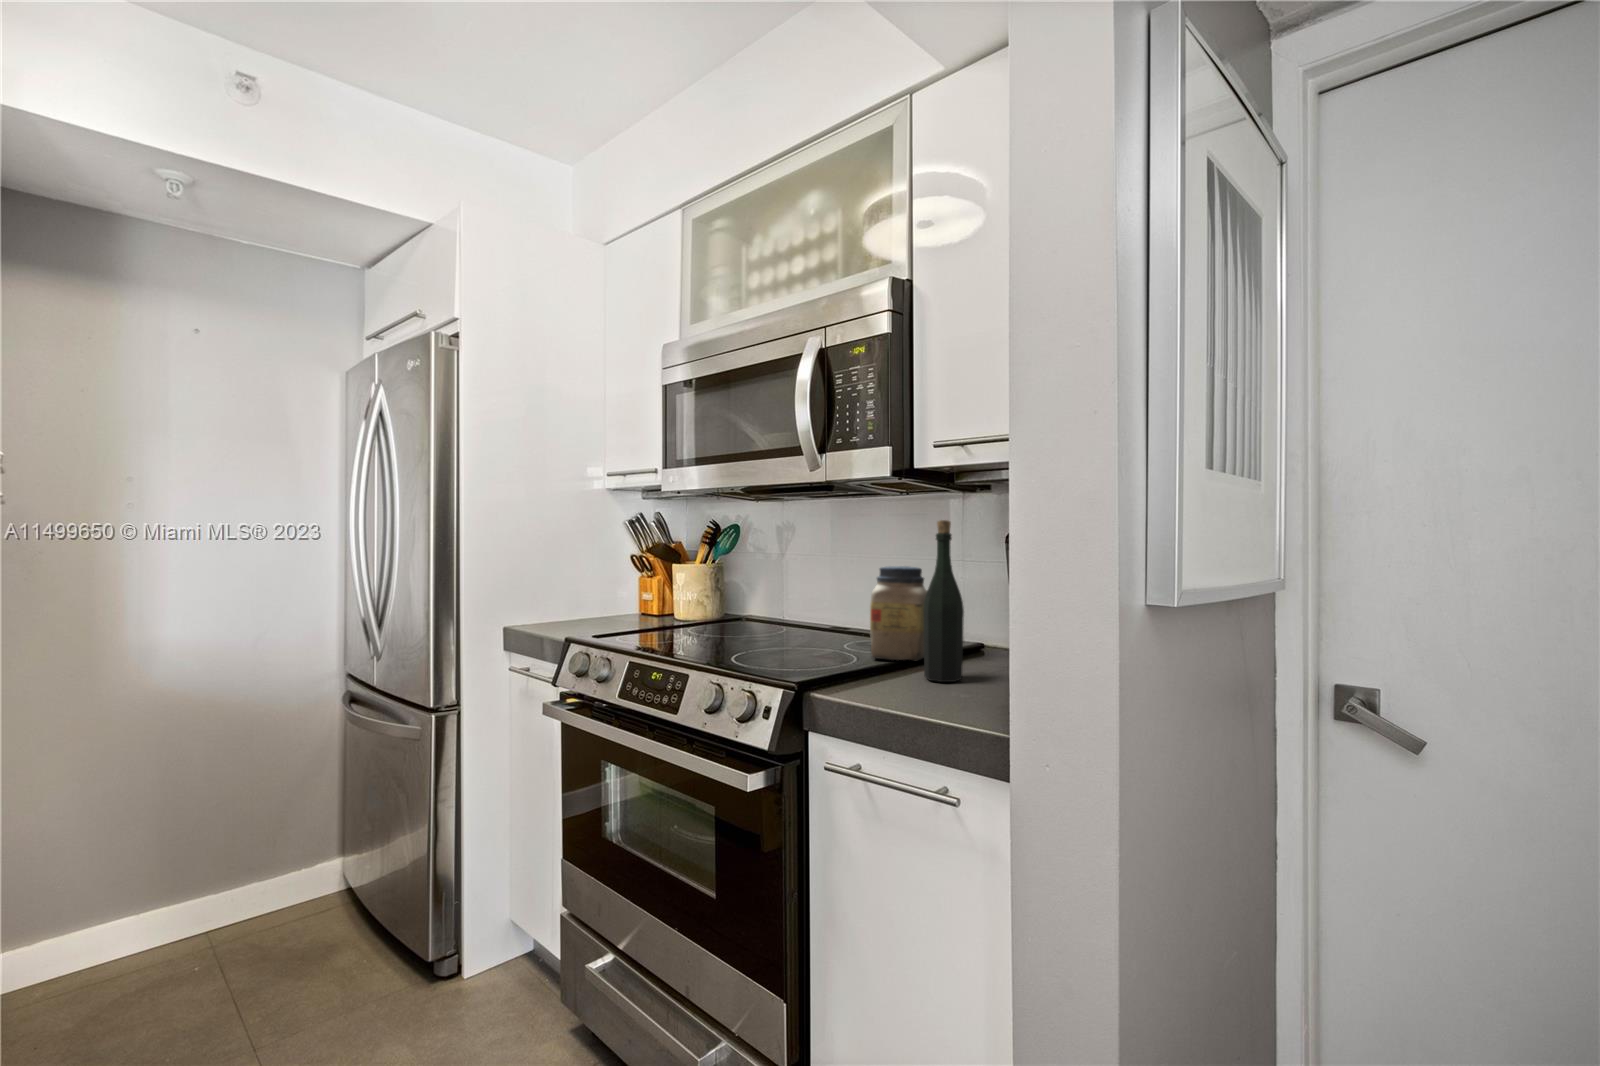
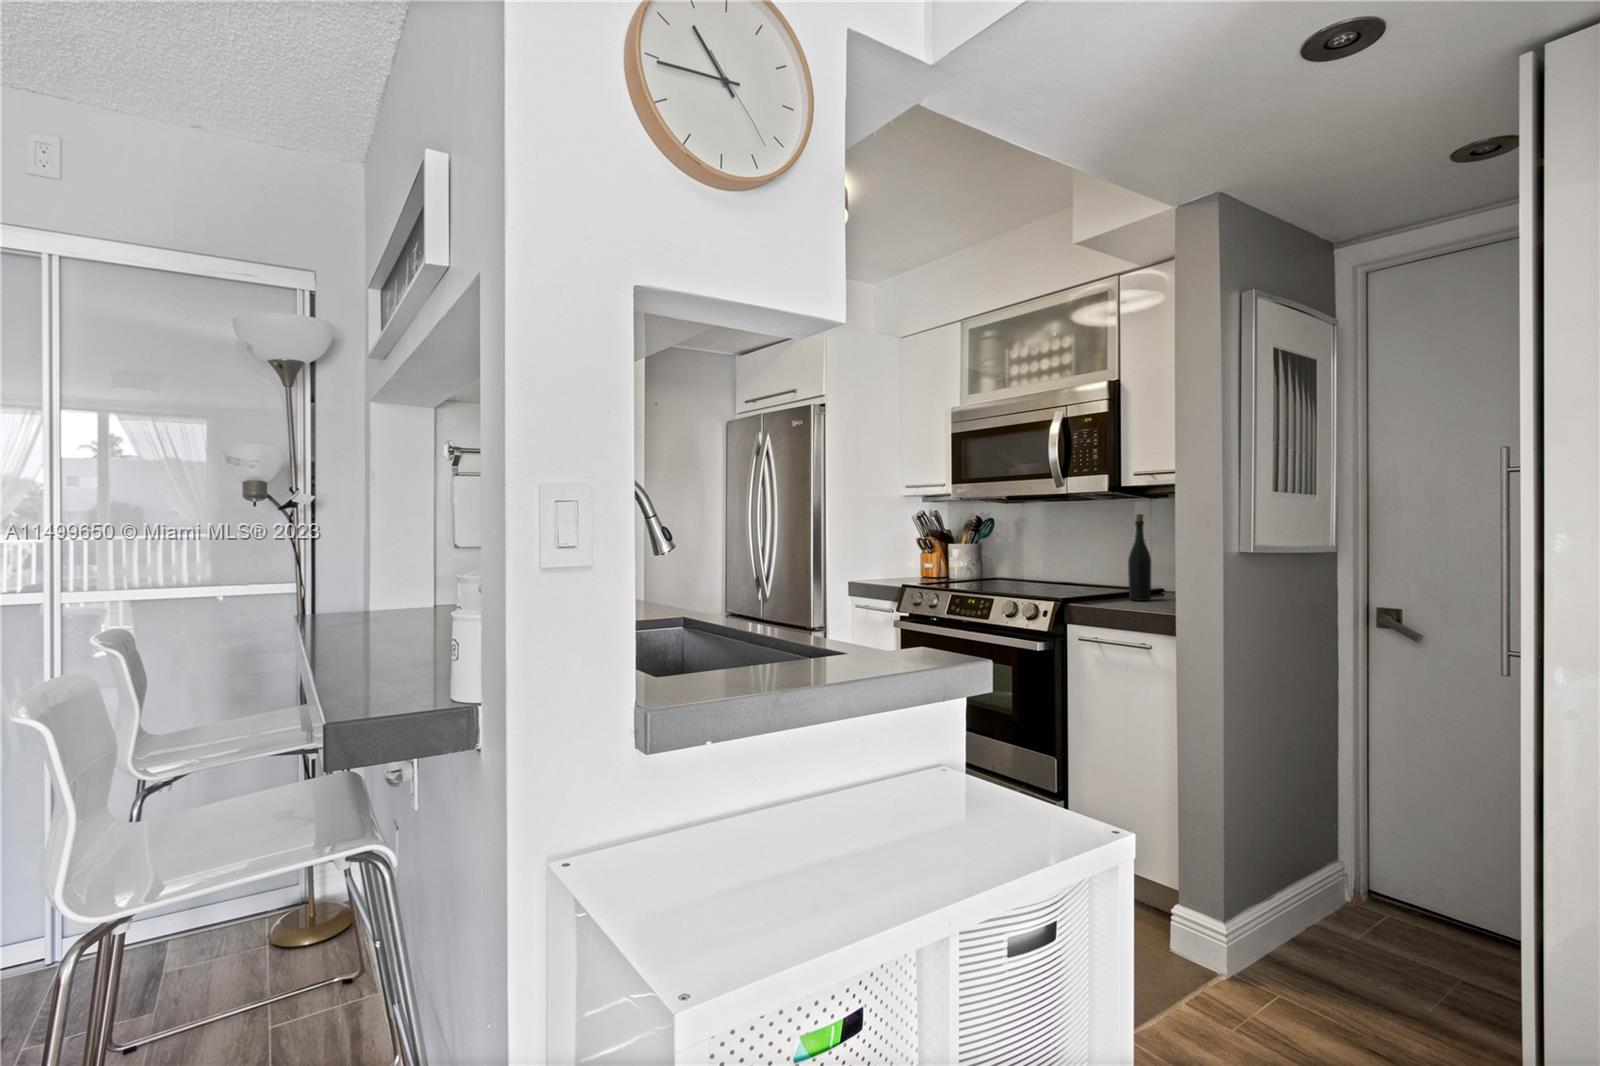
jar: present [870,566,927,660] -> none [1094,541,1129,594]

